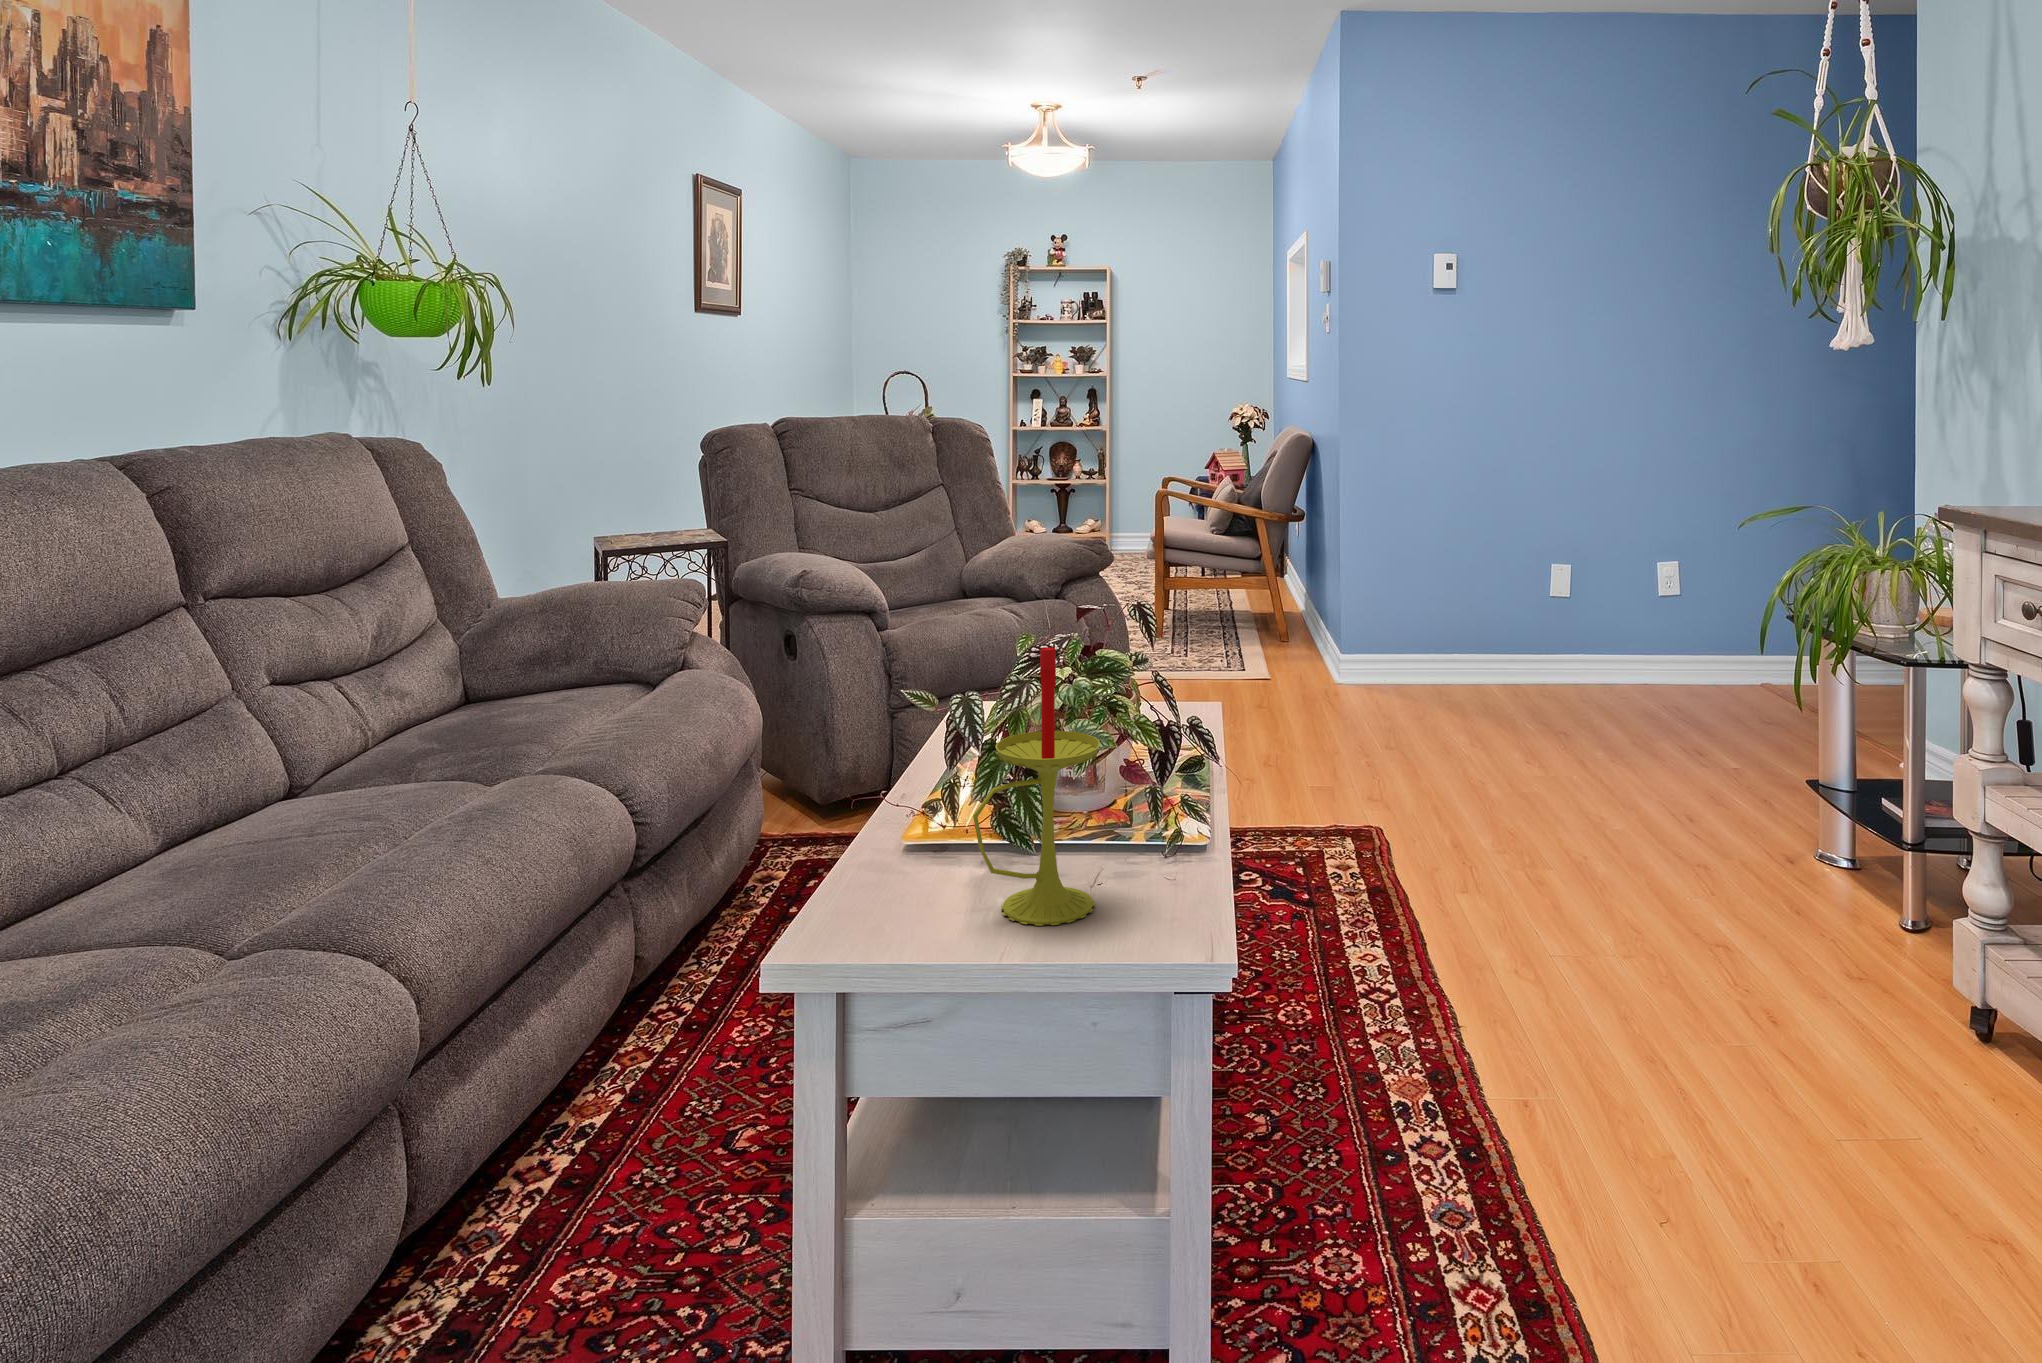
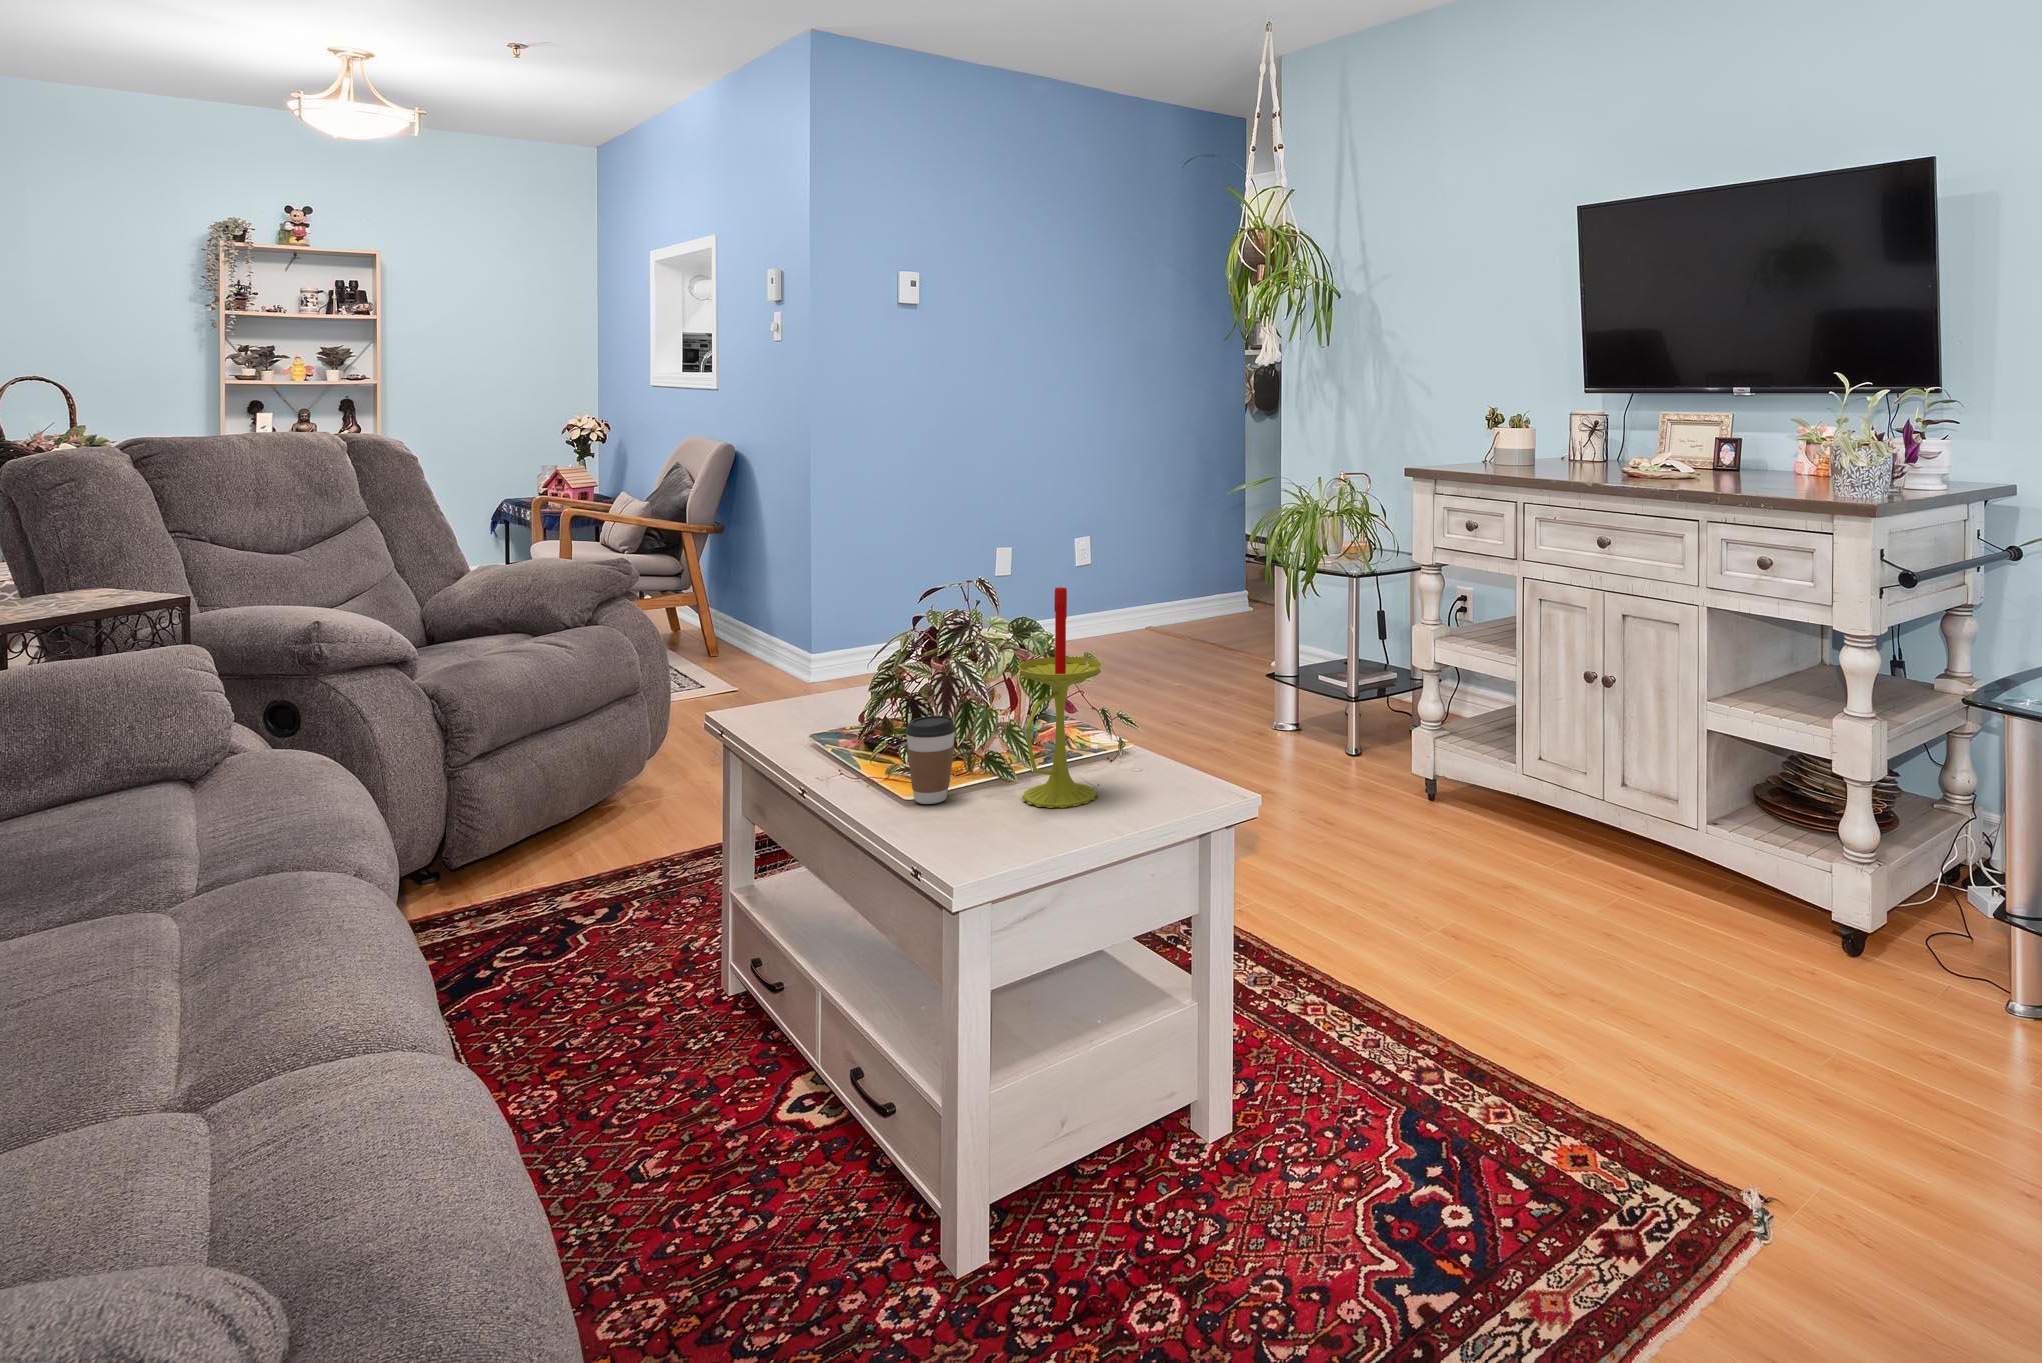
coffee cup: none [906,777,964,881] -> present [905,716,956,804]

